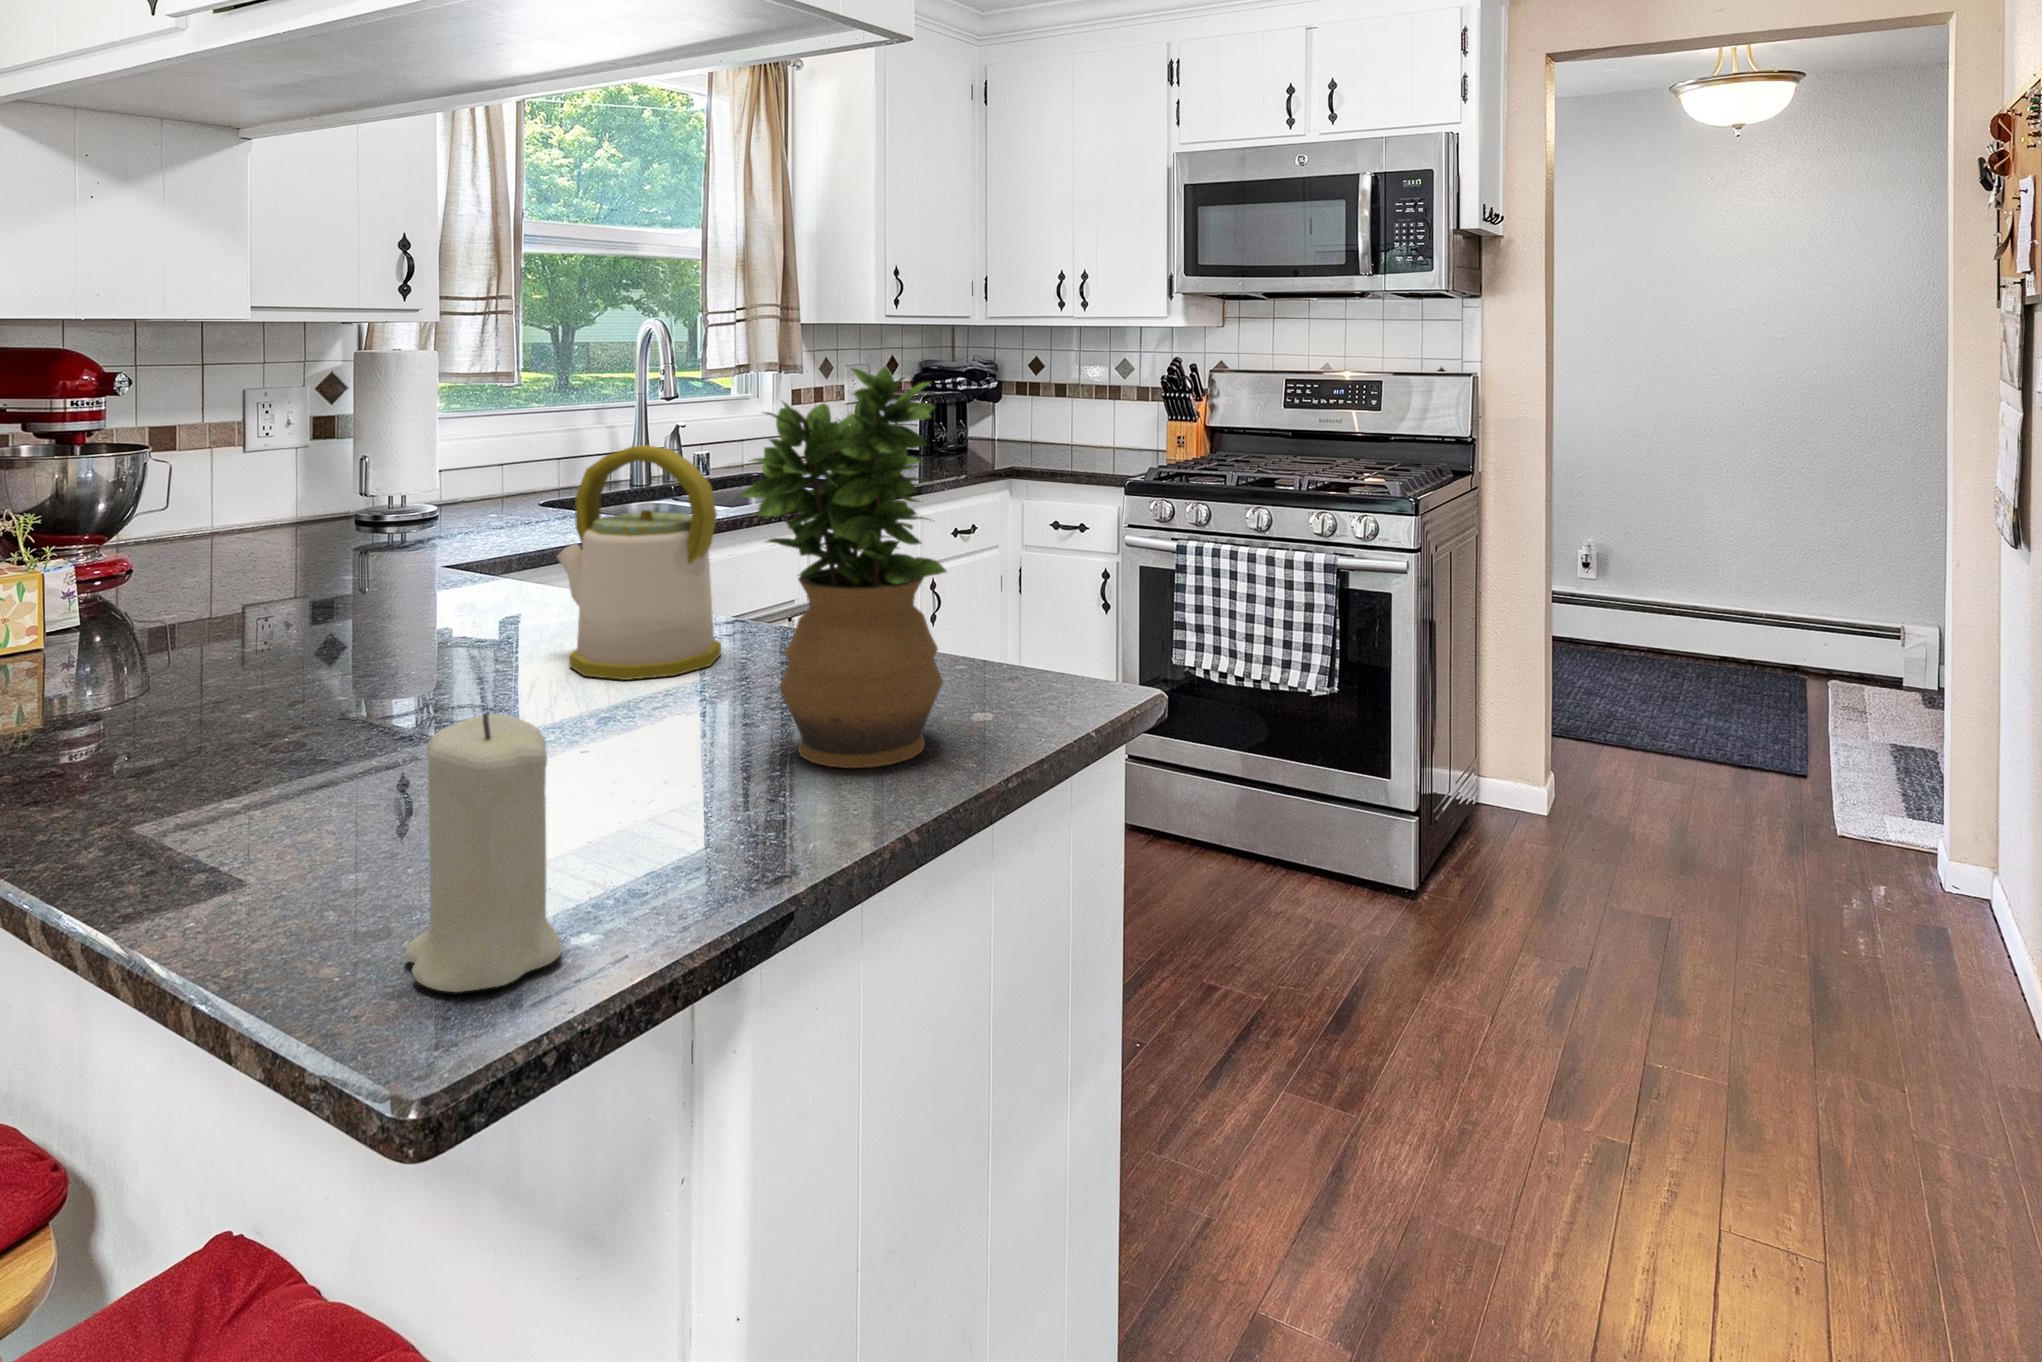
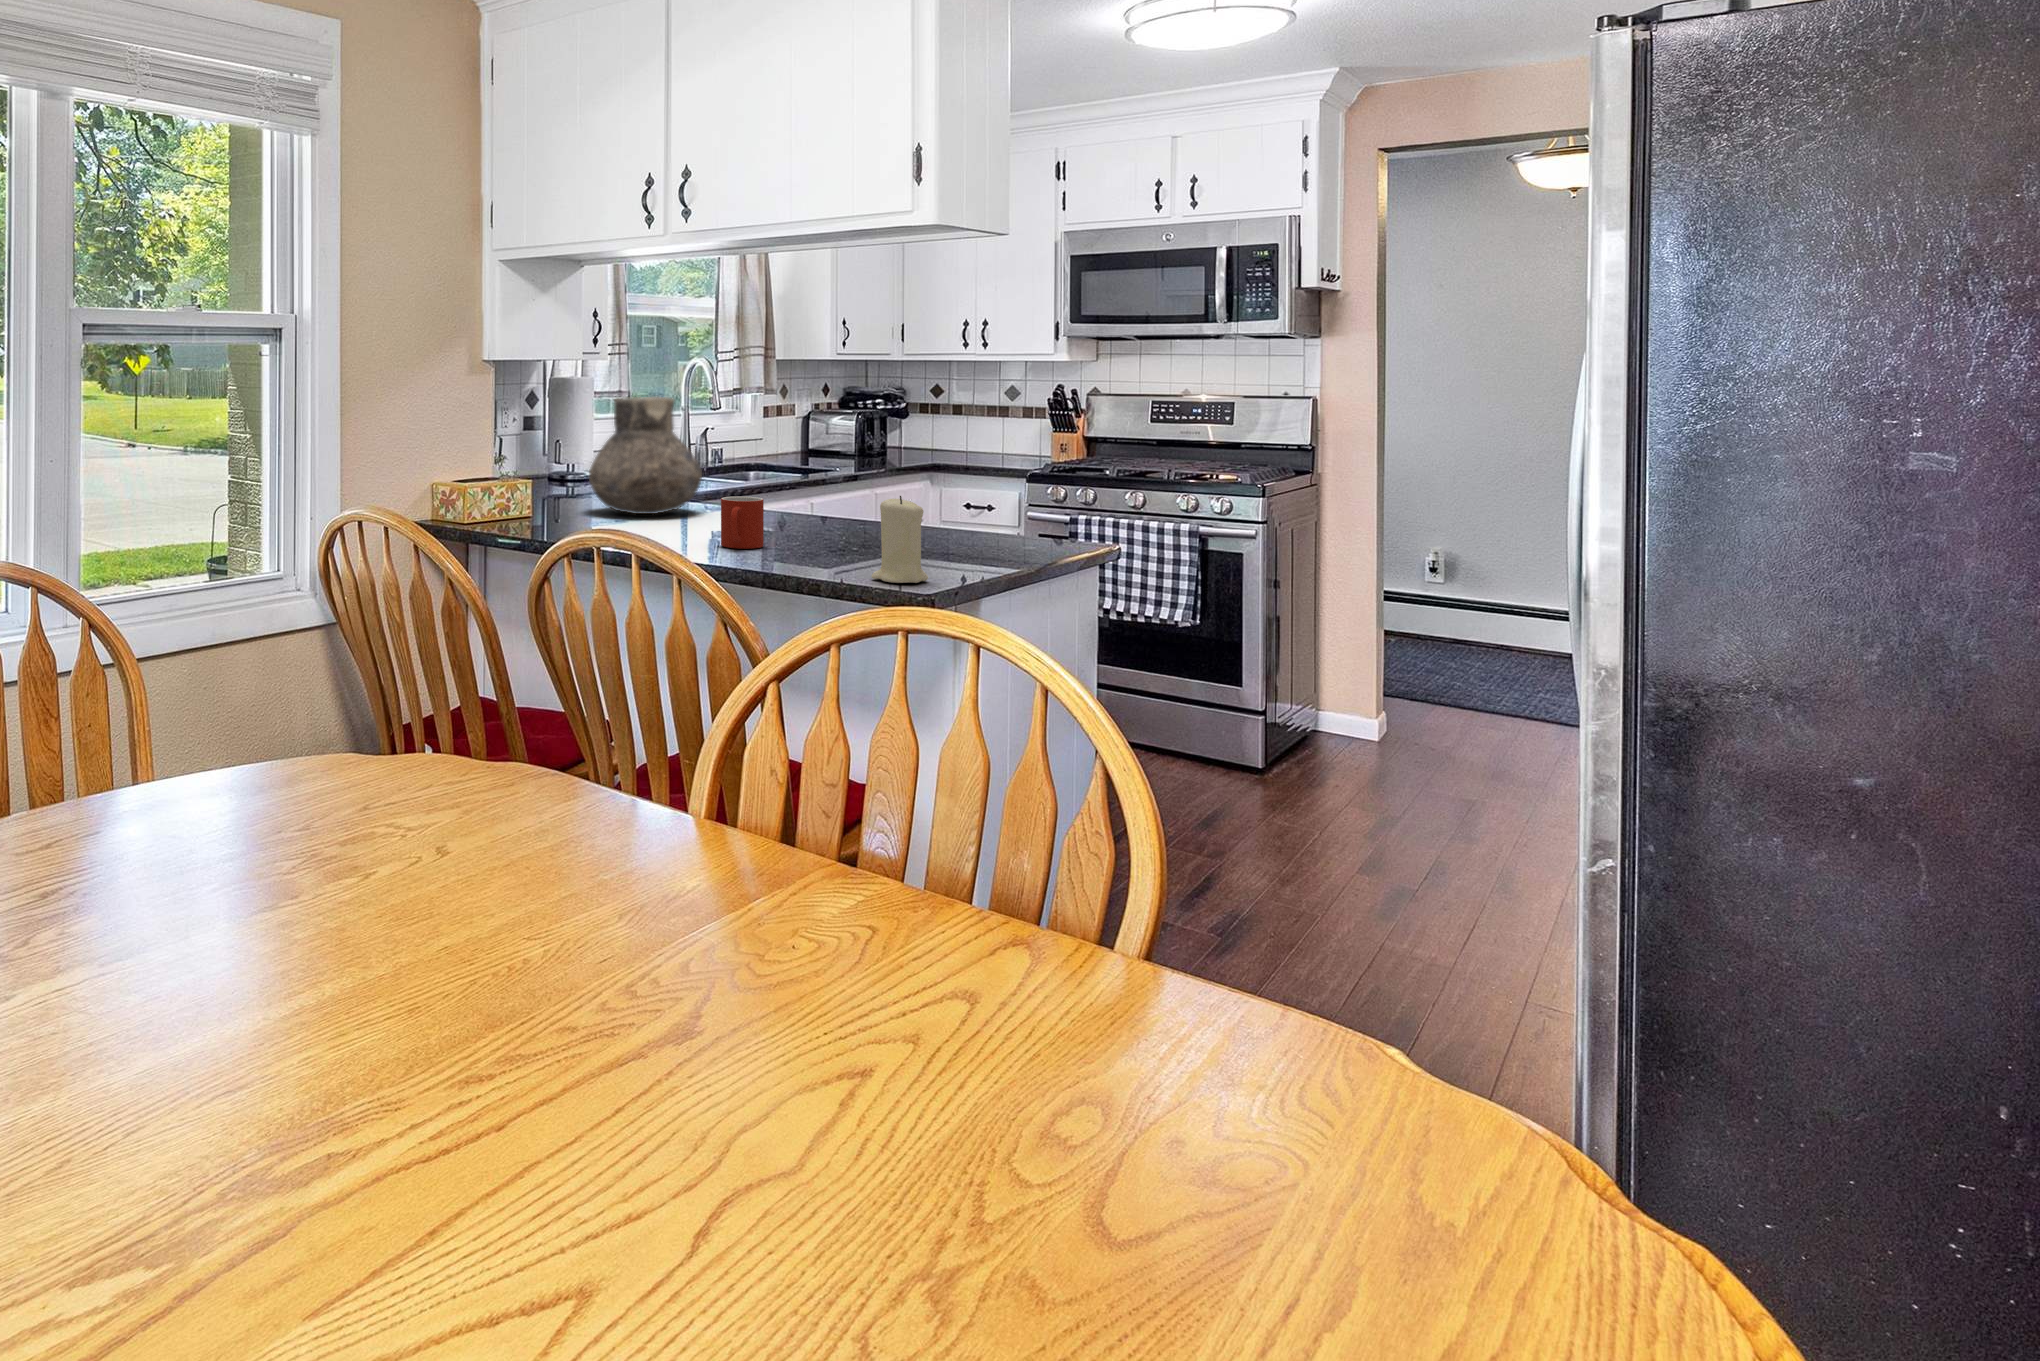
potted plant: present [739,367,946,768] -> none [927,380,1023,555]
vase: none [219,391,466,624] -> present [589,397,702,514]
kettle: present [557,445,721,680] -> none [783,421,870,533]
mug: none [258,634,385,771] -> present [721,497,764,549]

